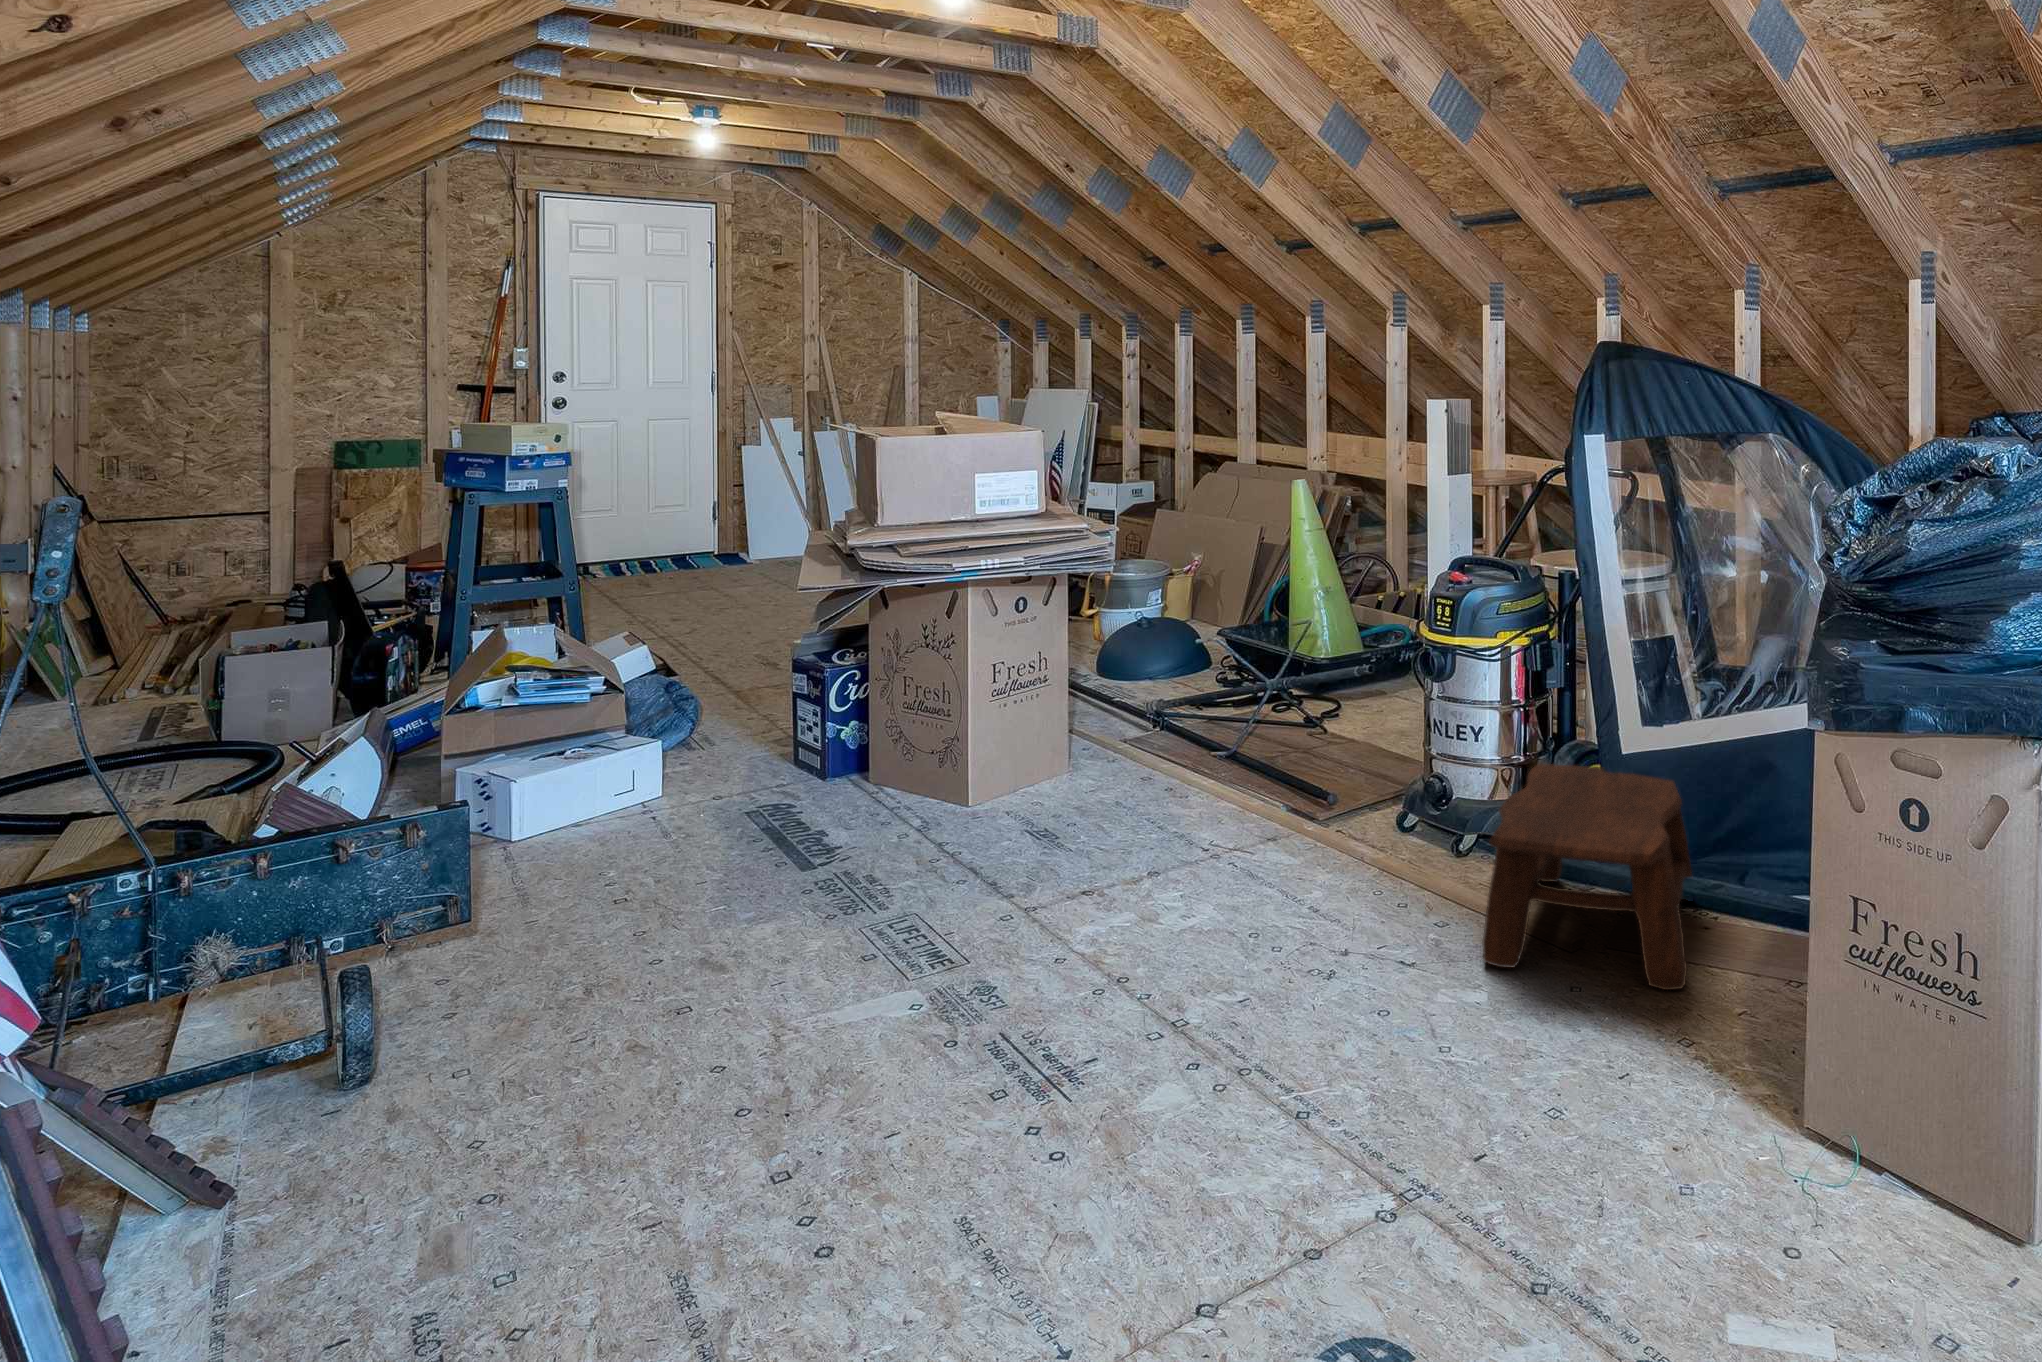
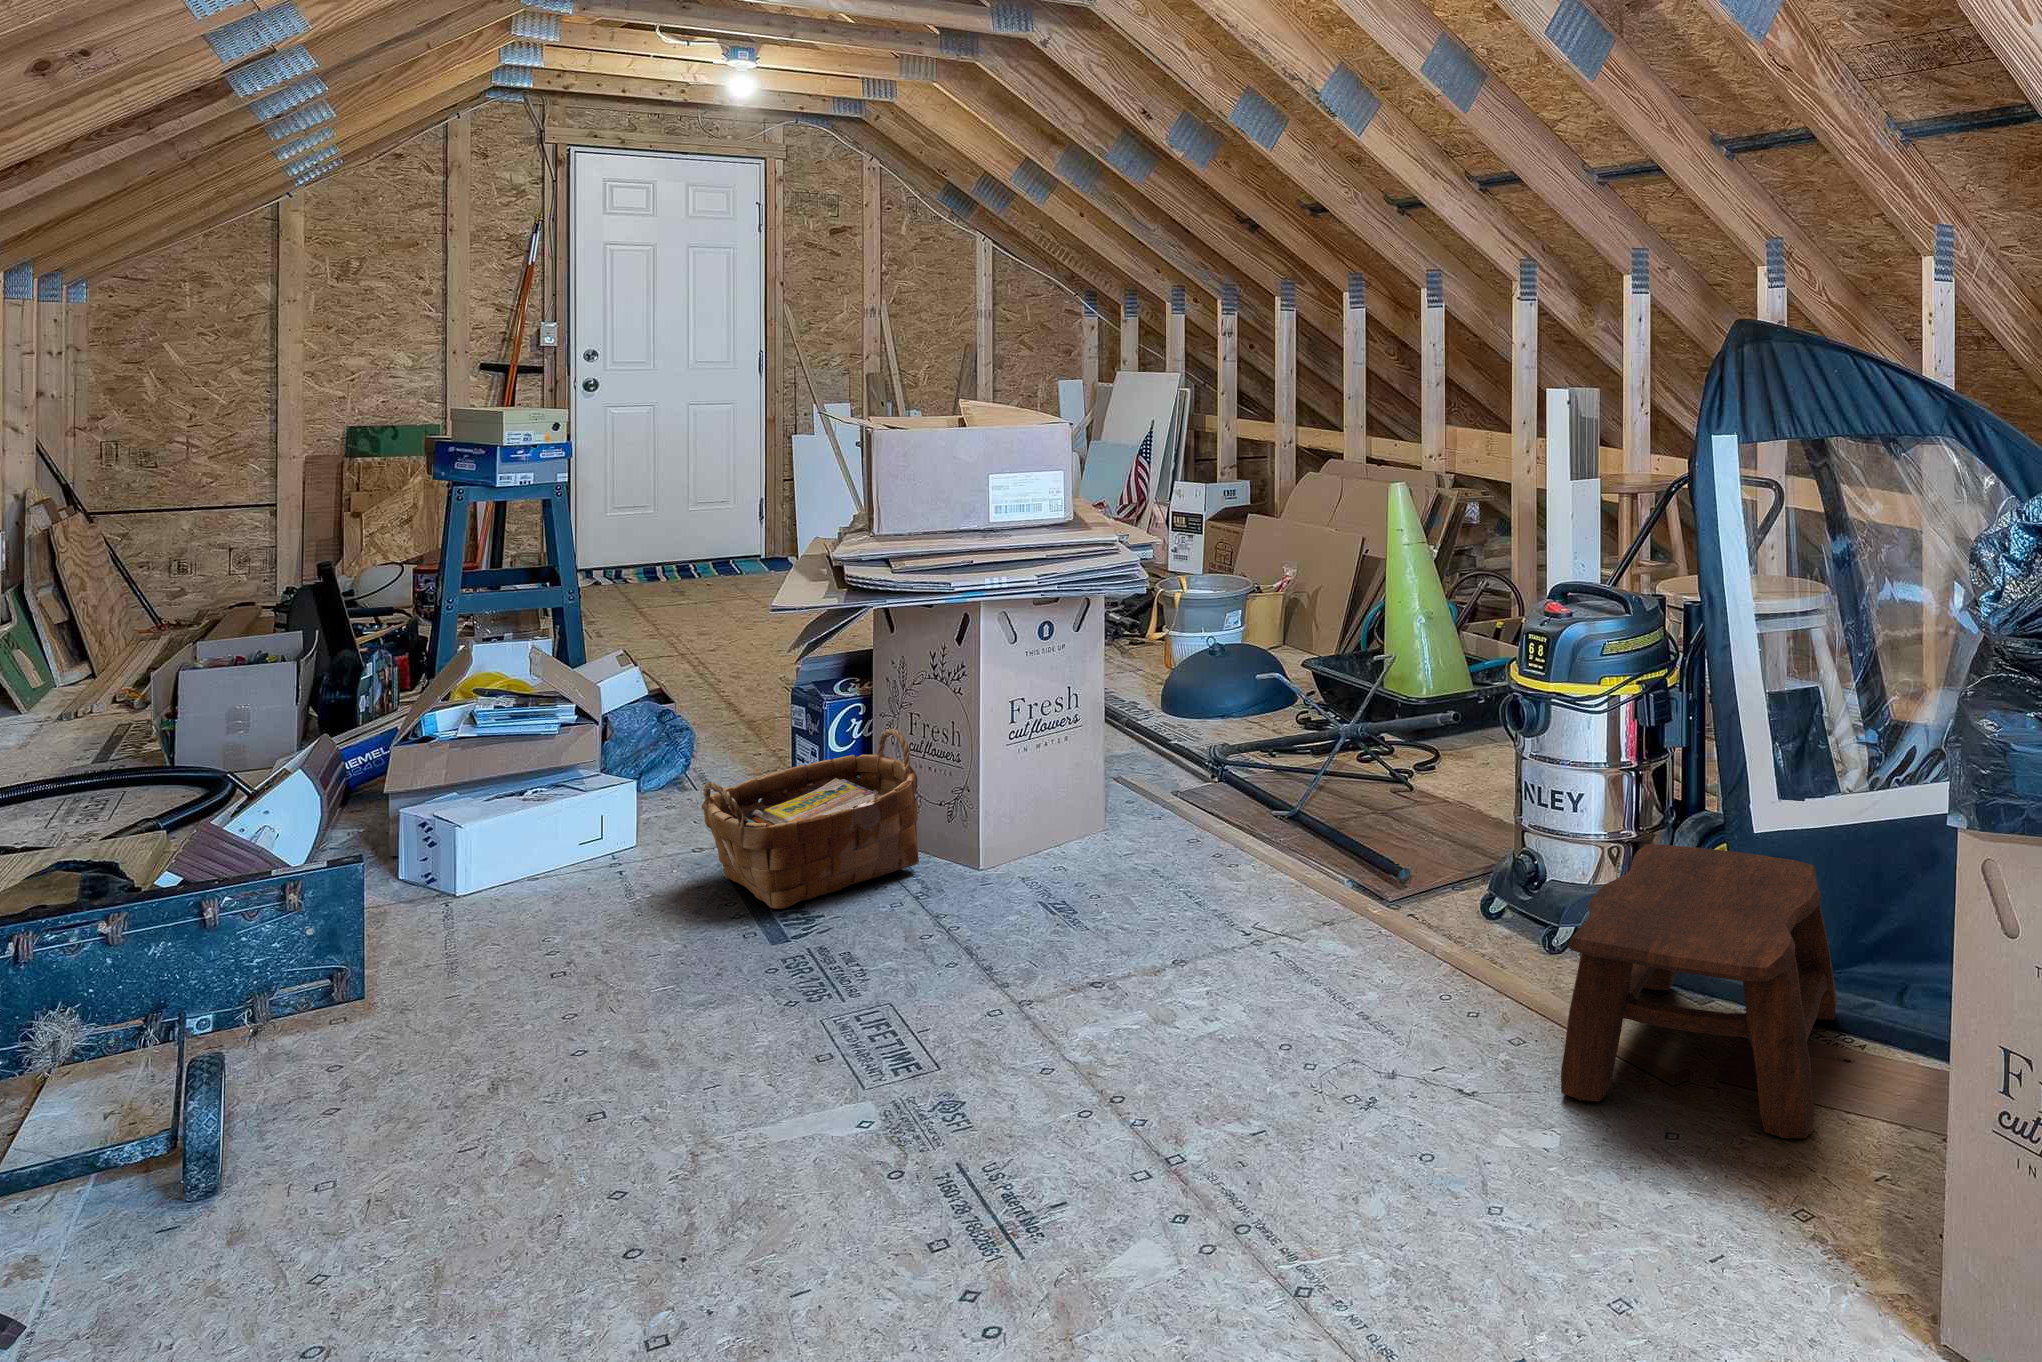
woven basket: none [729,687,914,840] -> present [701,729,919,909]

